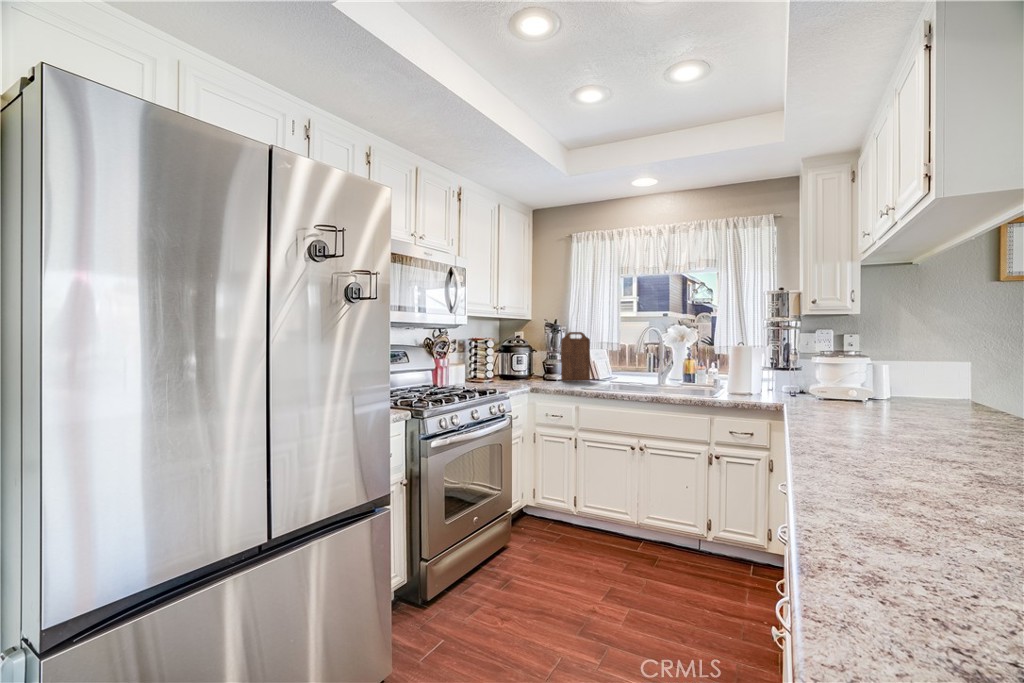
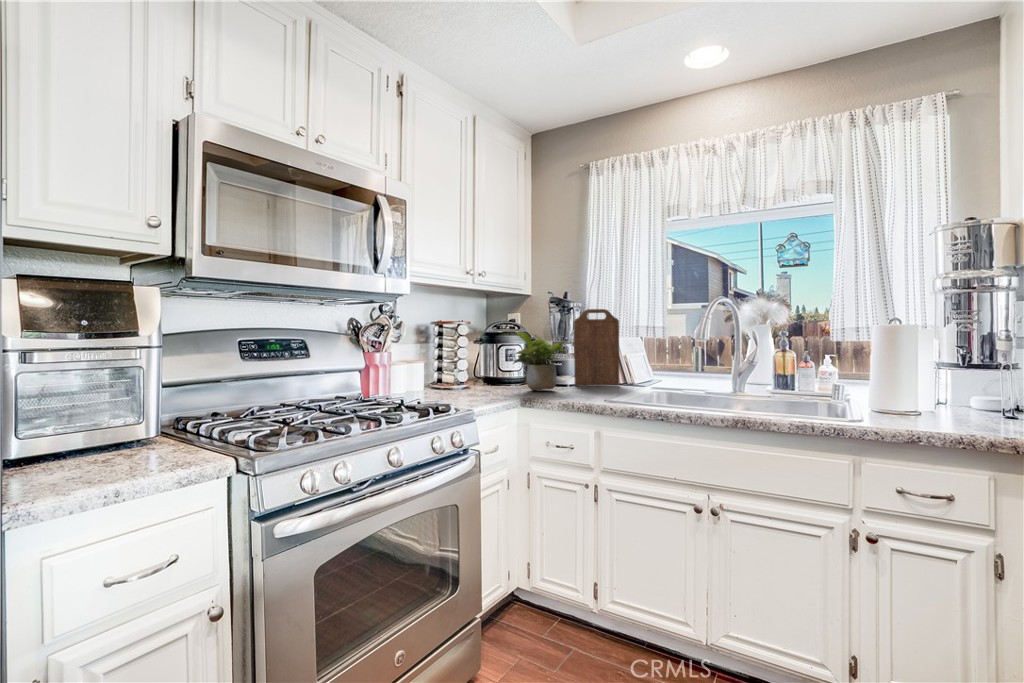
potted plant: none [523,346,557,383] -> present [514,332,566,391]

